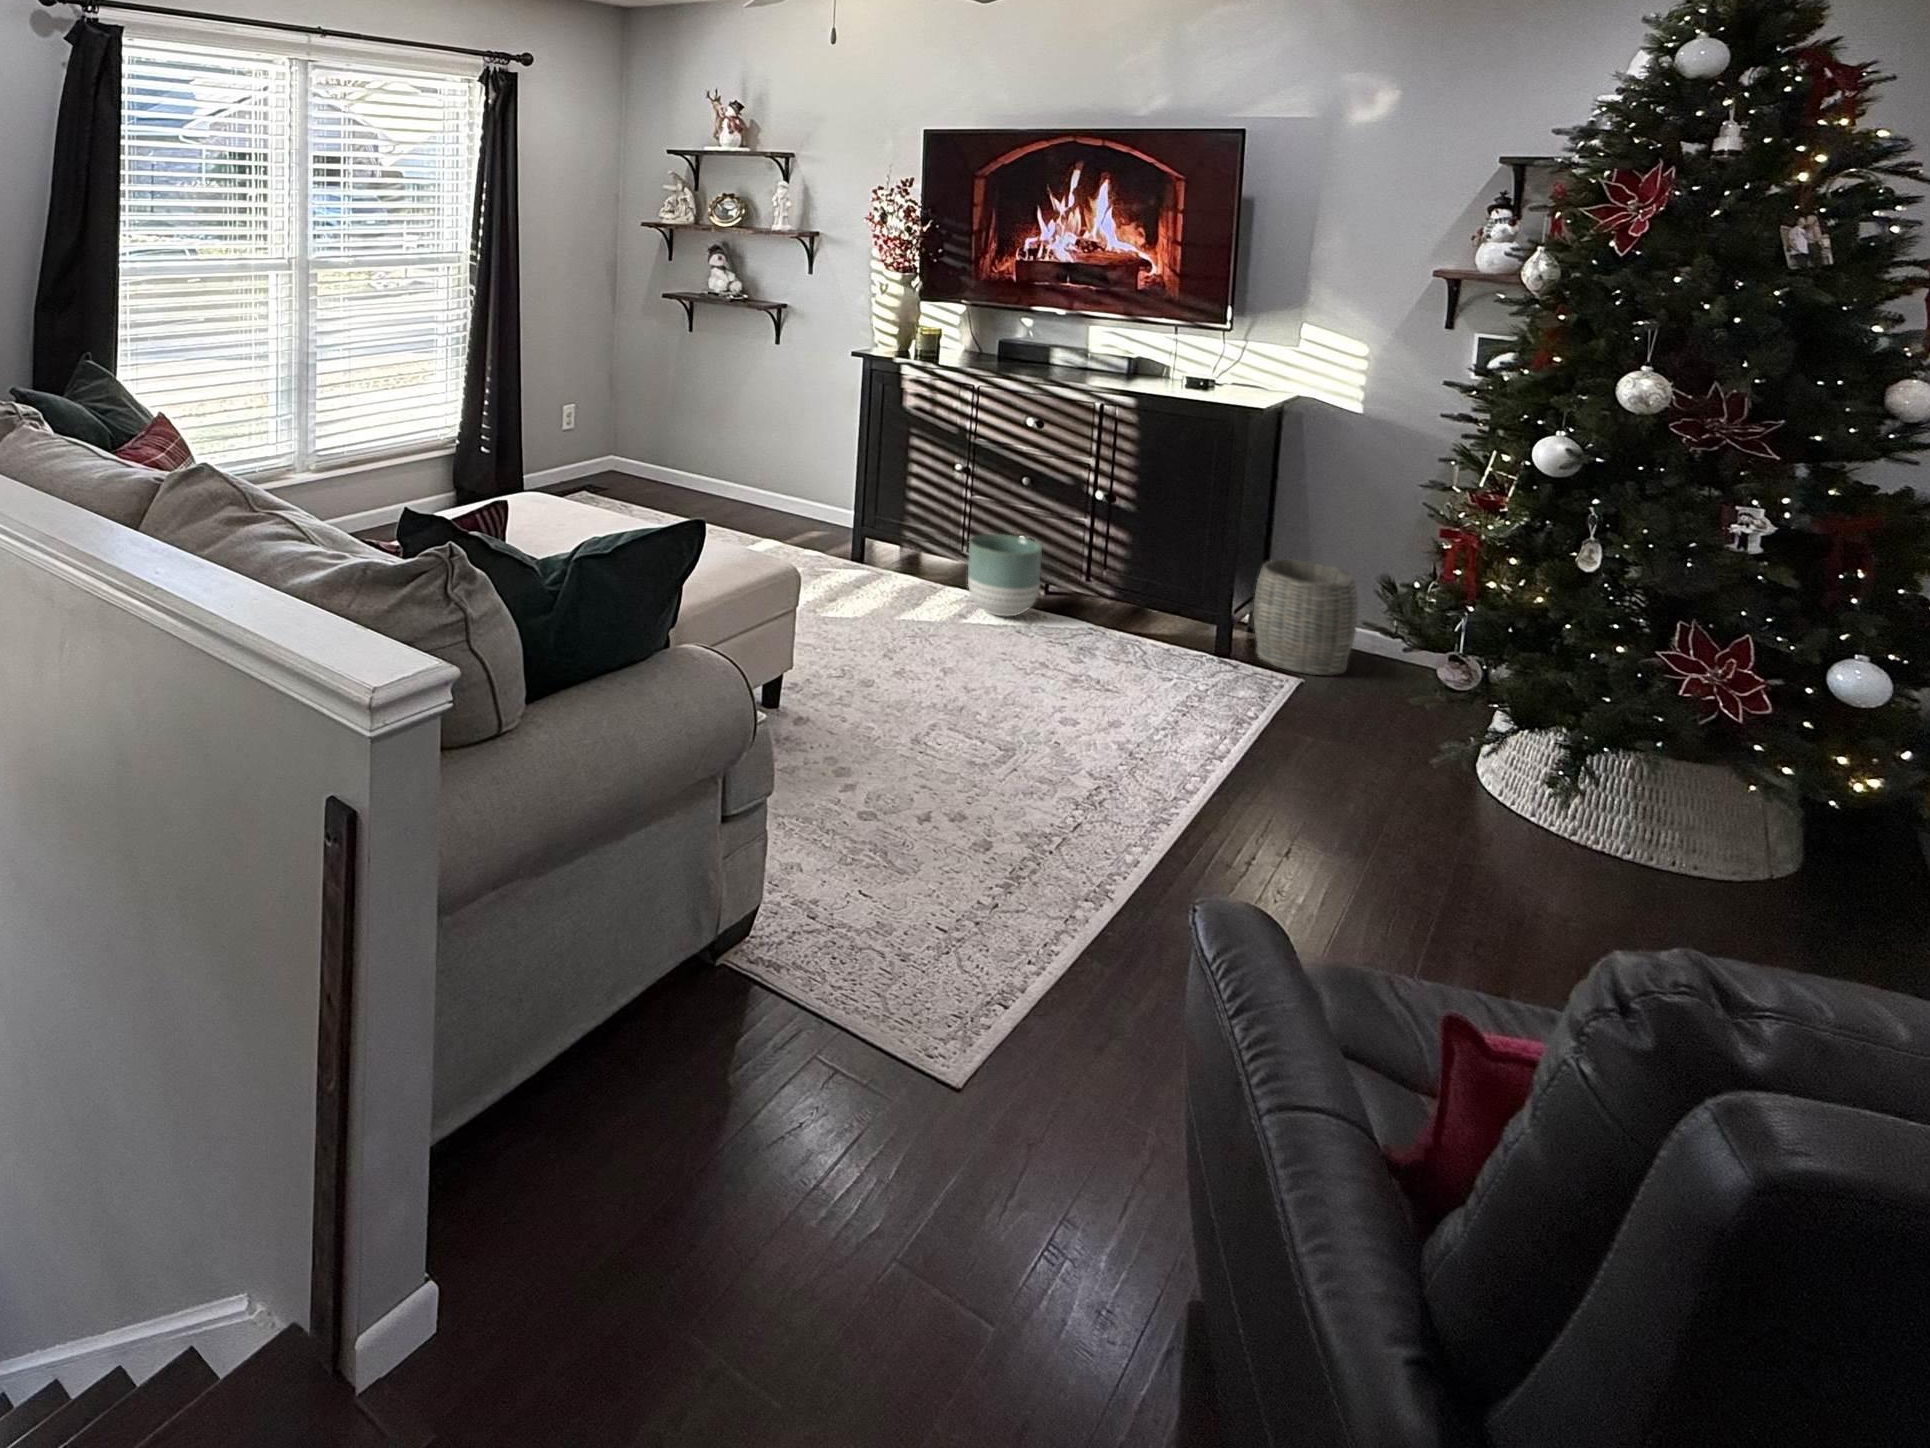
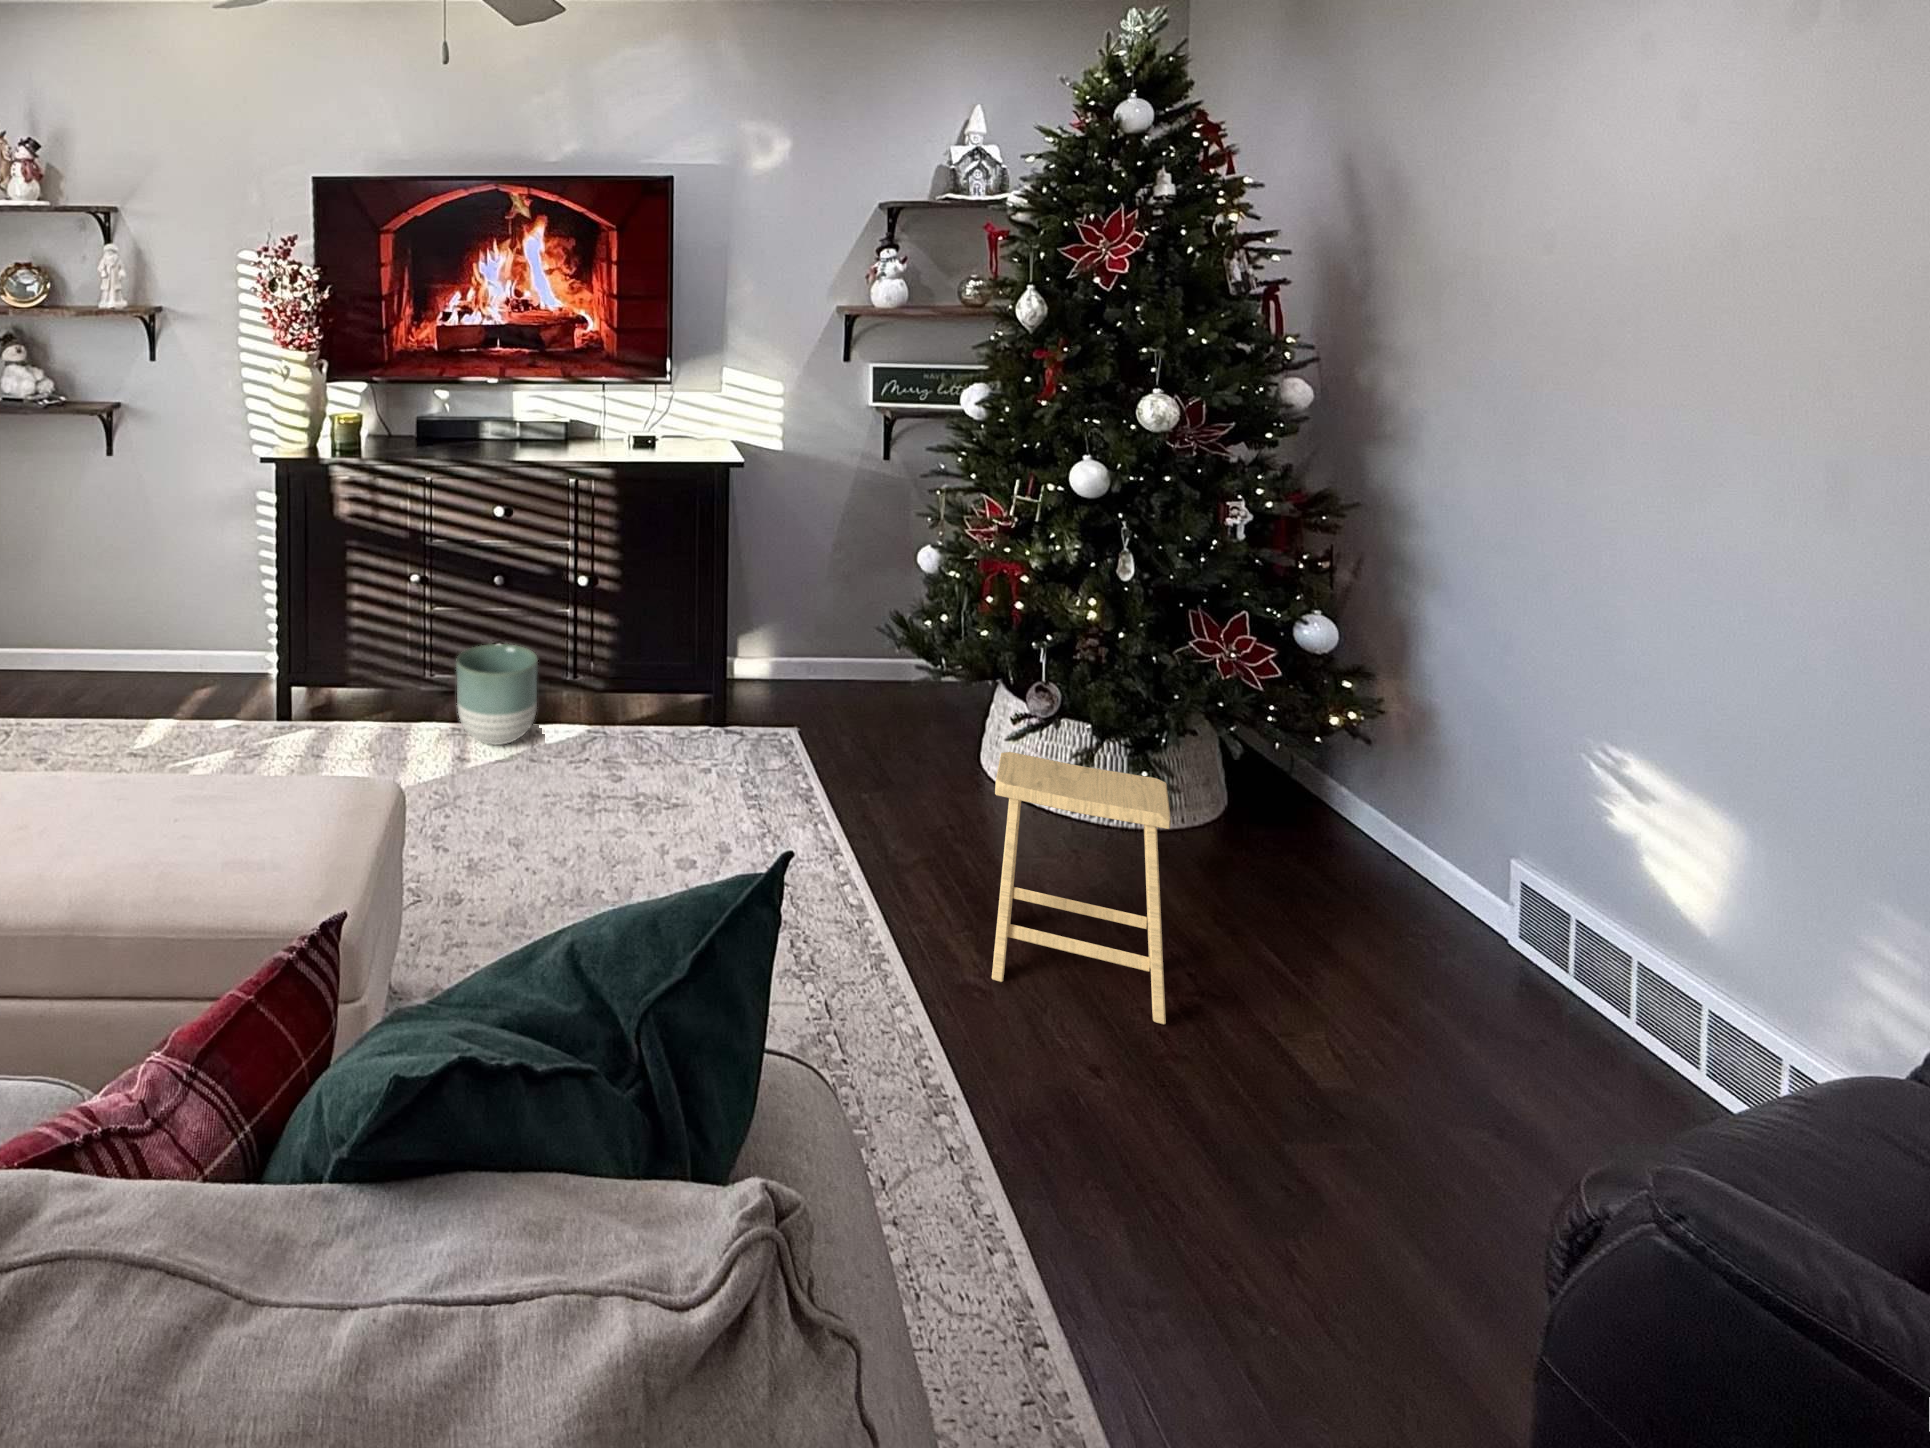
woven basket: present [1253,560,1358,675] -> none [729,602,821,719]
footstool: none [1251,667,1455,926] -> present [992,752,1170,1024]

